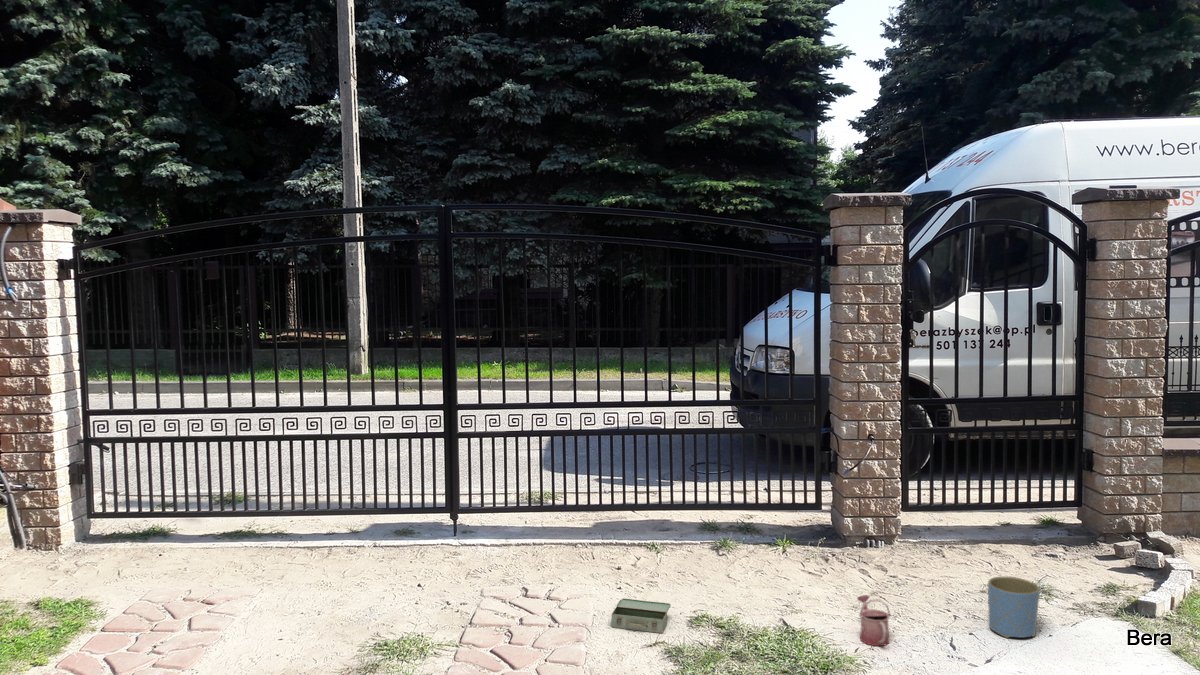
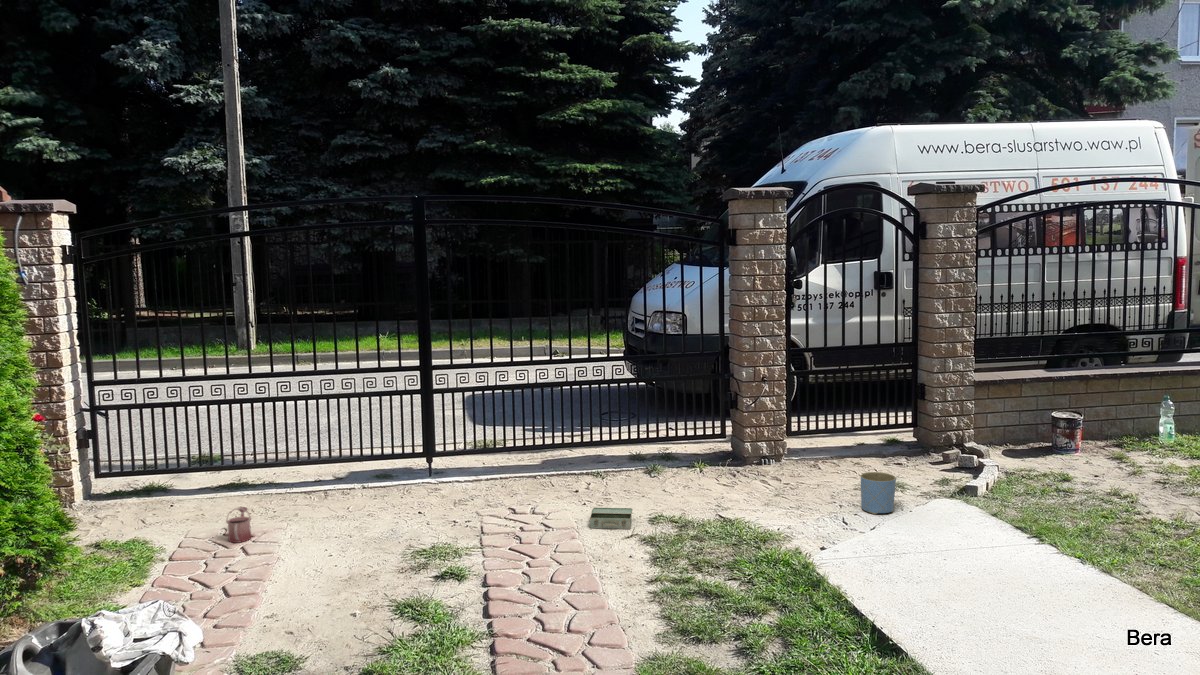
watering can: present [858,595,890,646] -> present [226,507,251,543]

